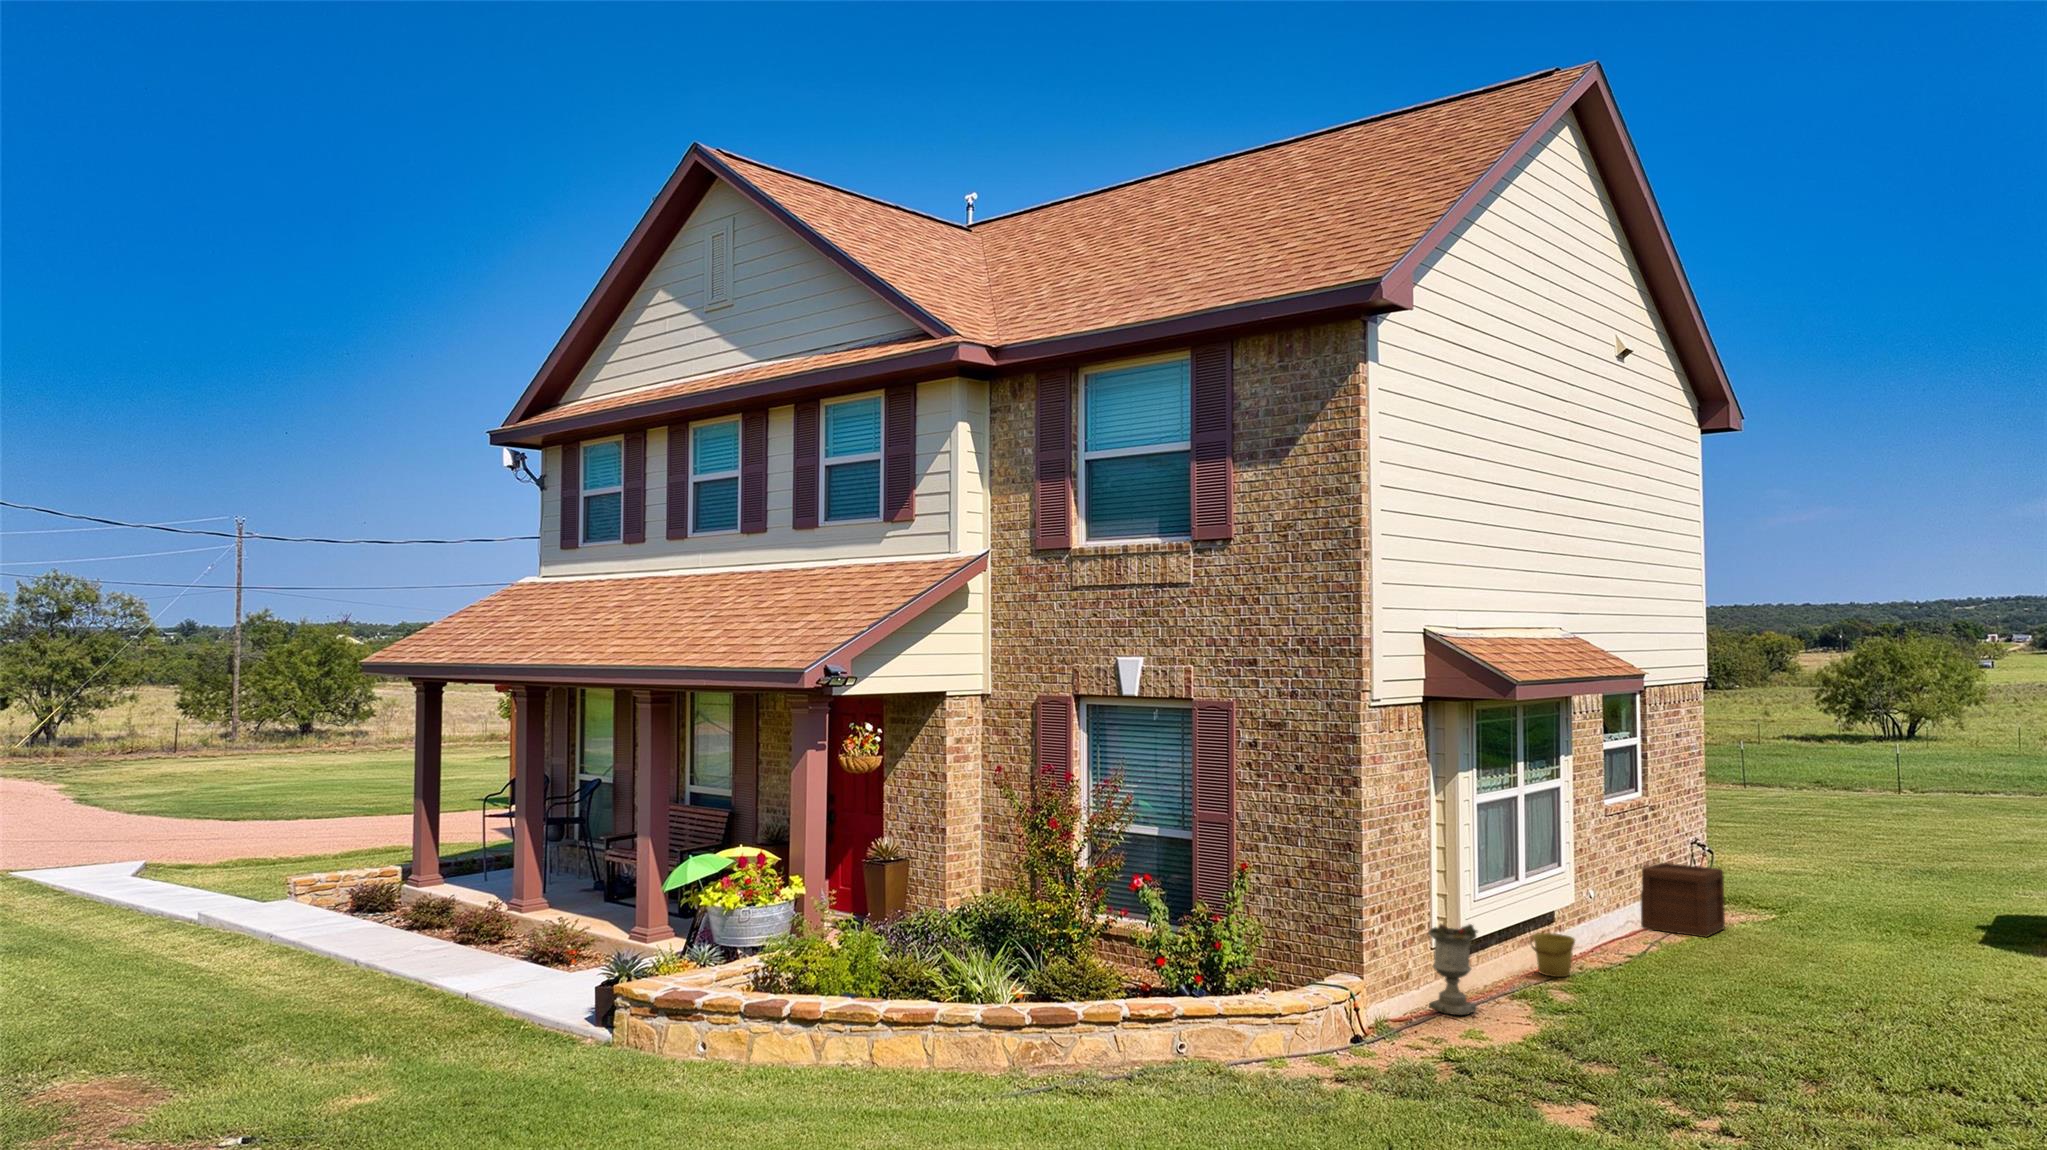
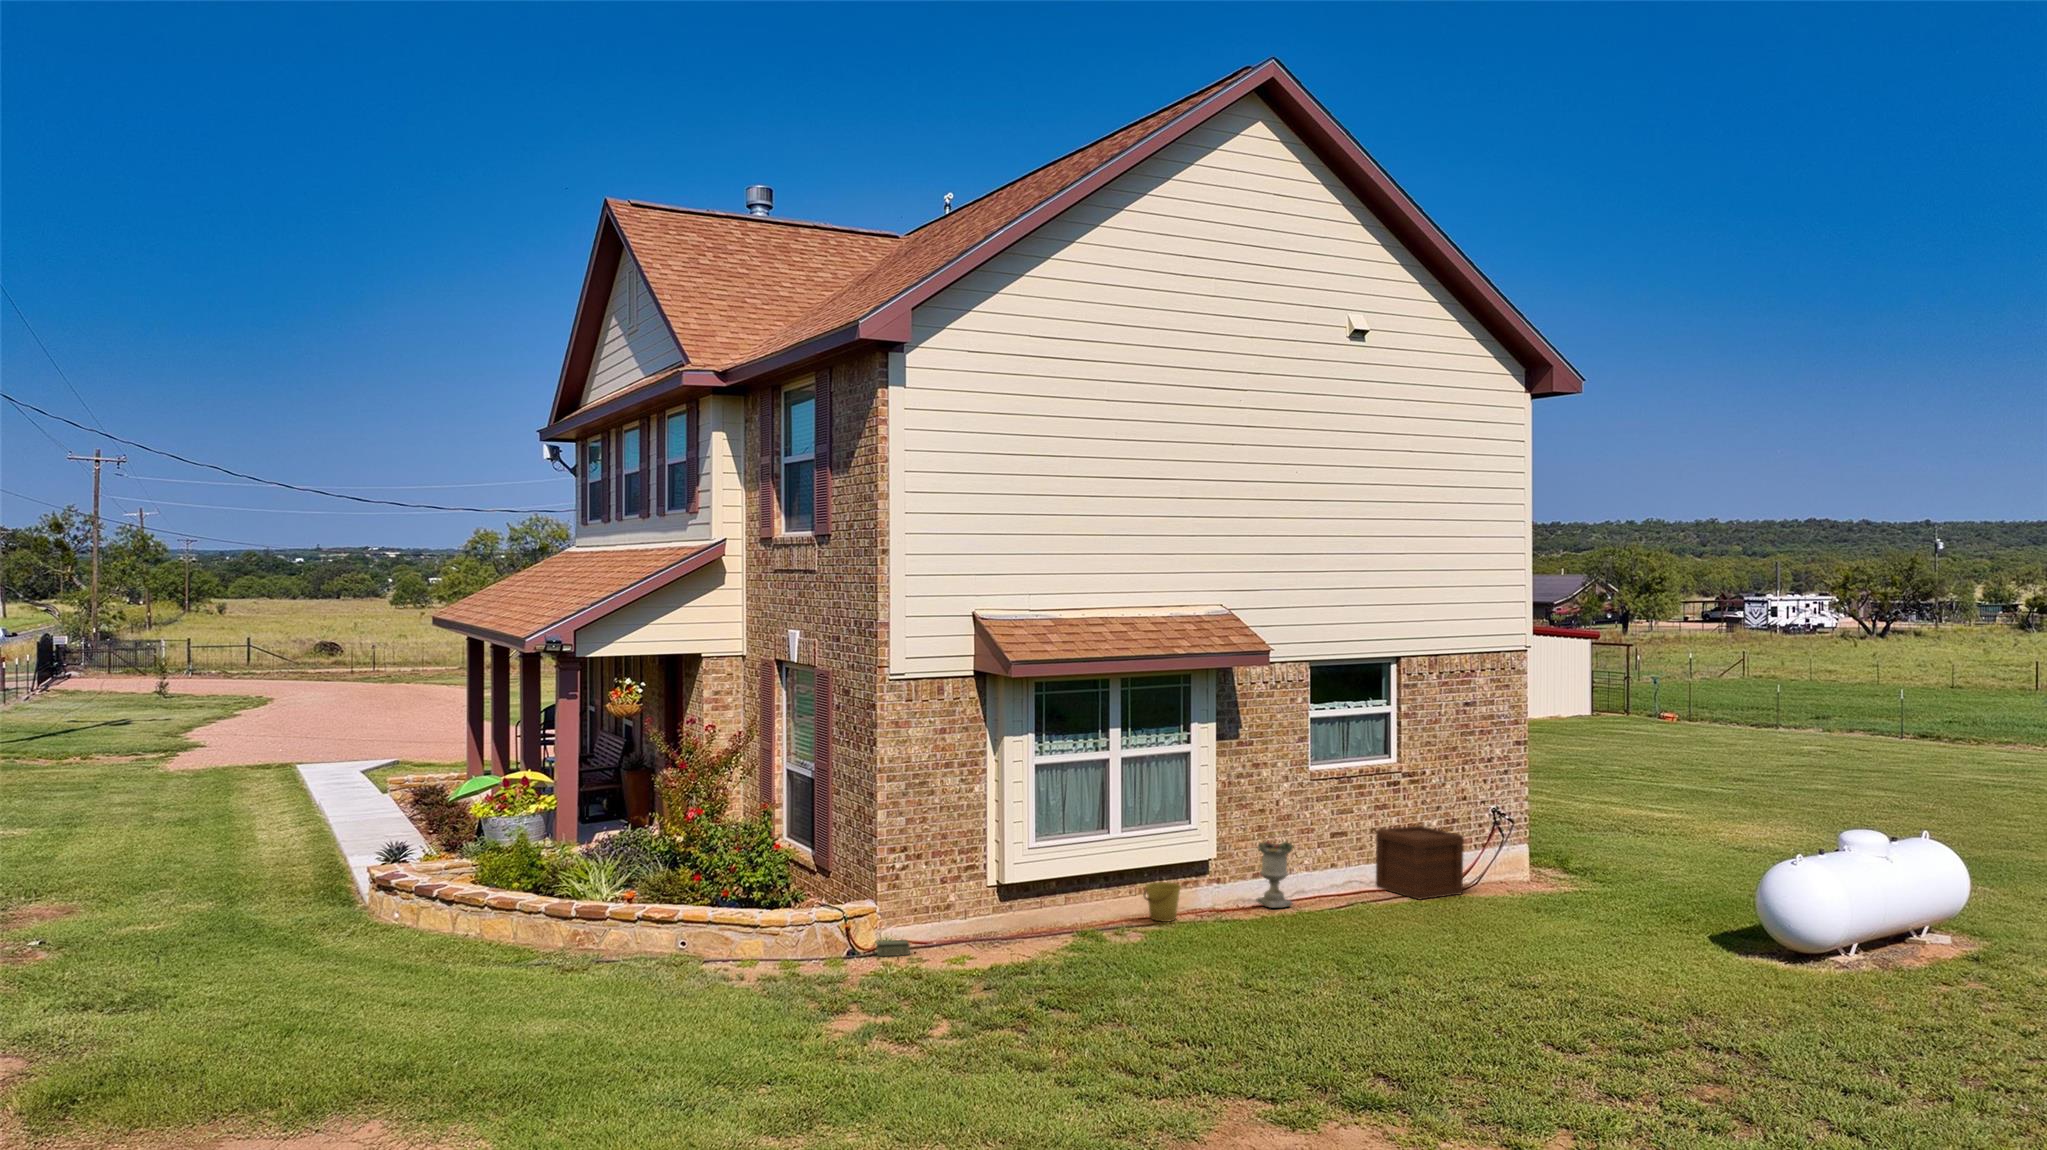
planter: present [1428,924,1478,1015] -> present [1256,841,1294,908]
toolbox: none [1382,1019,1431,1042] -> present [876,940,910,956]

